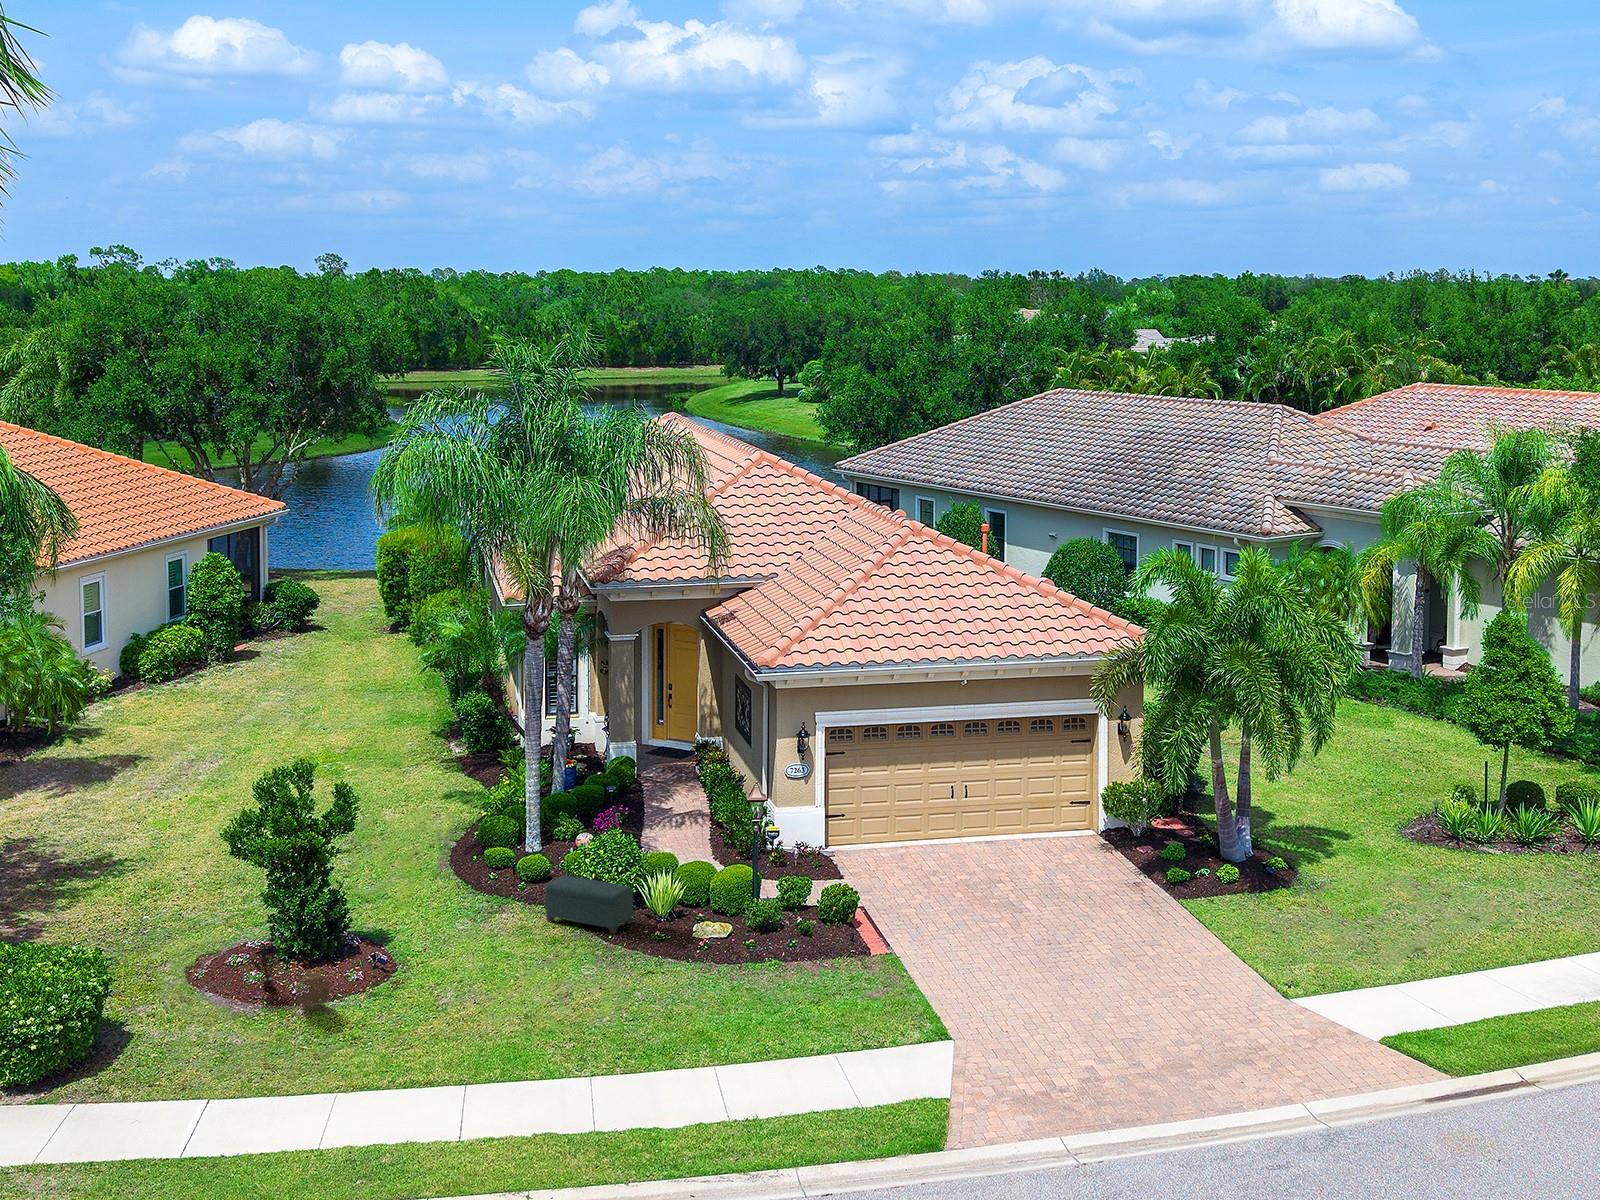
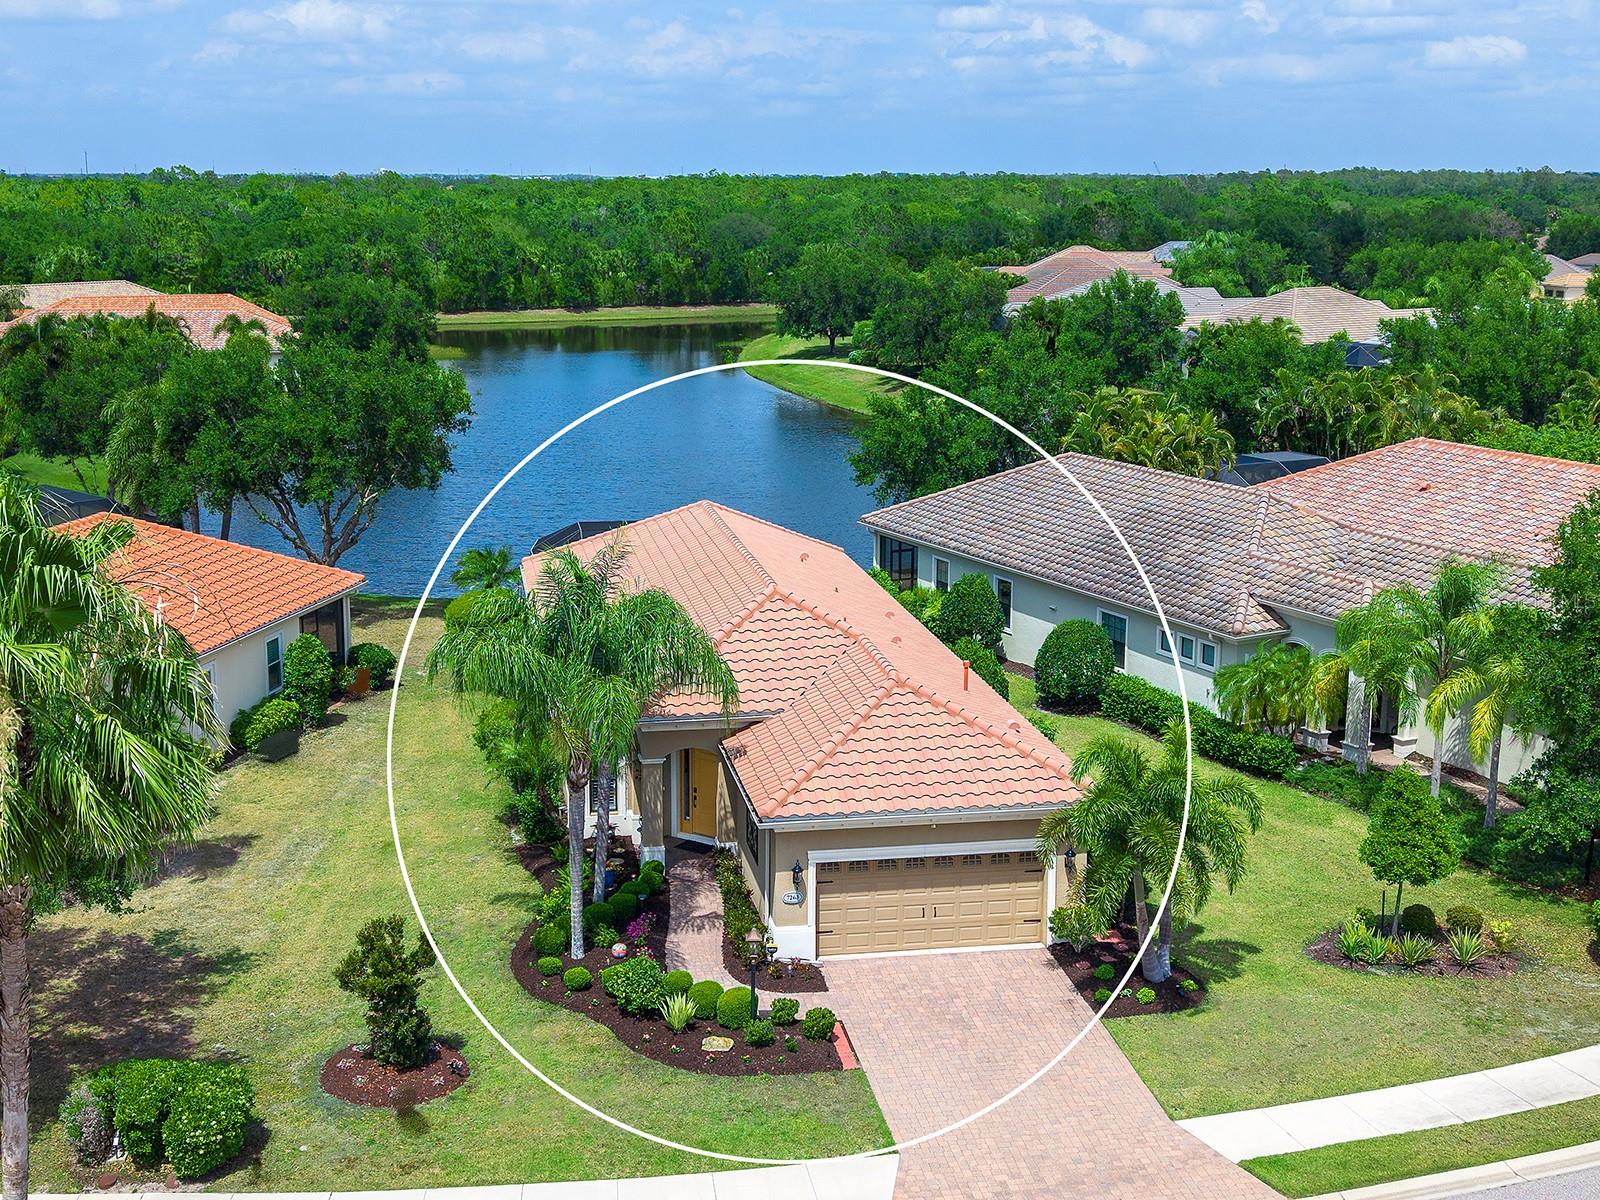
lounge chair: none [249,600,287,641] -> present [348,667,370,699]
bench: present [545,876,633,934] -> present [258,731,300,763]
potted plant: present [251,951,283,987] -> present [247,1131,274,1163]

